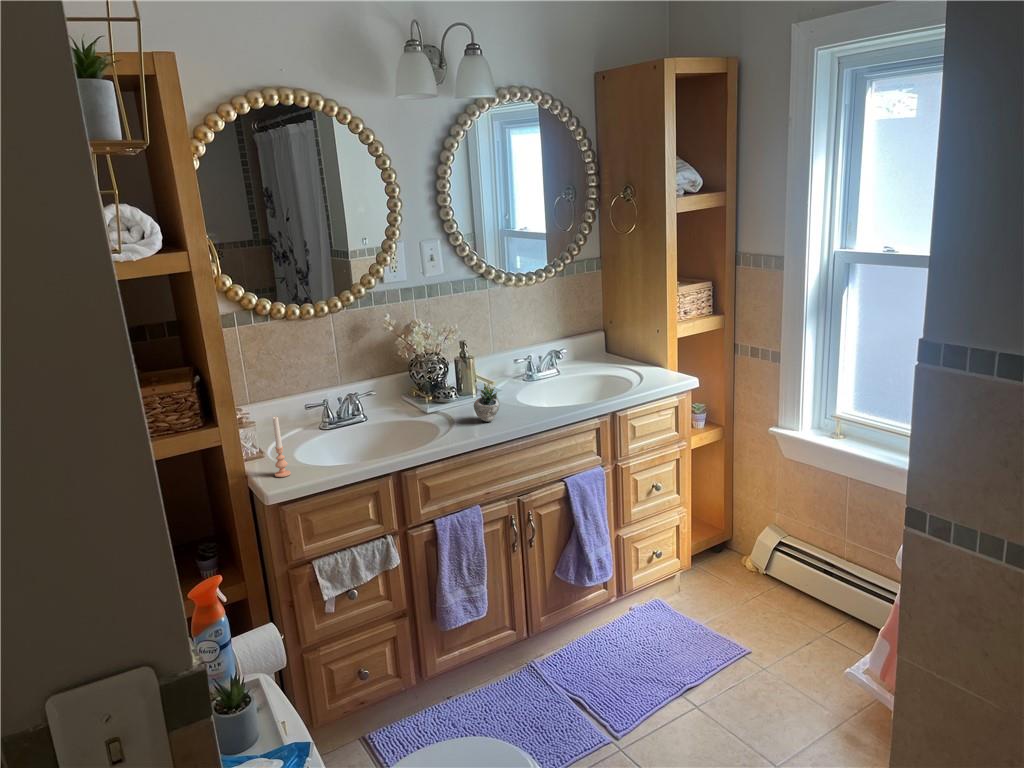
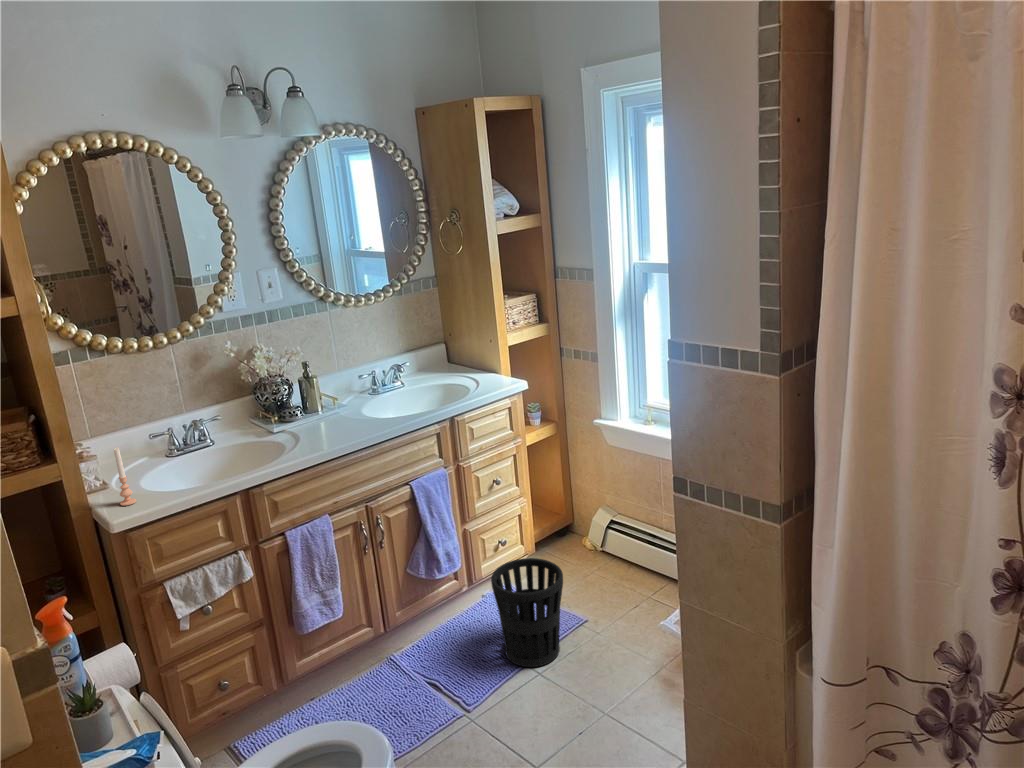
succulent plant: present [474,376,524,422] -> none [317,391,363,436]
wastebasket: none [648,575,731,697] -> present [491,558,563,667]

